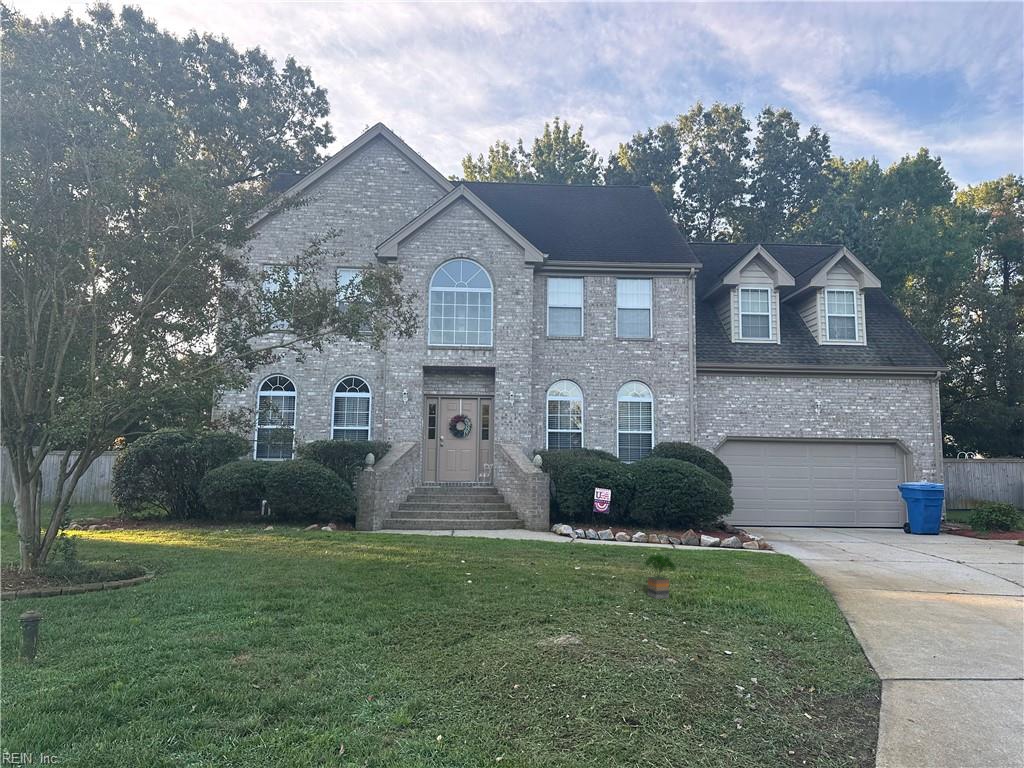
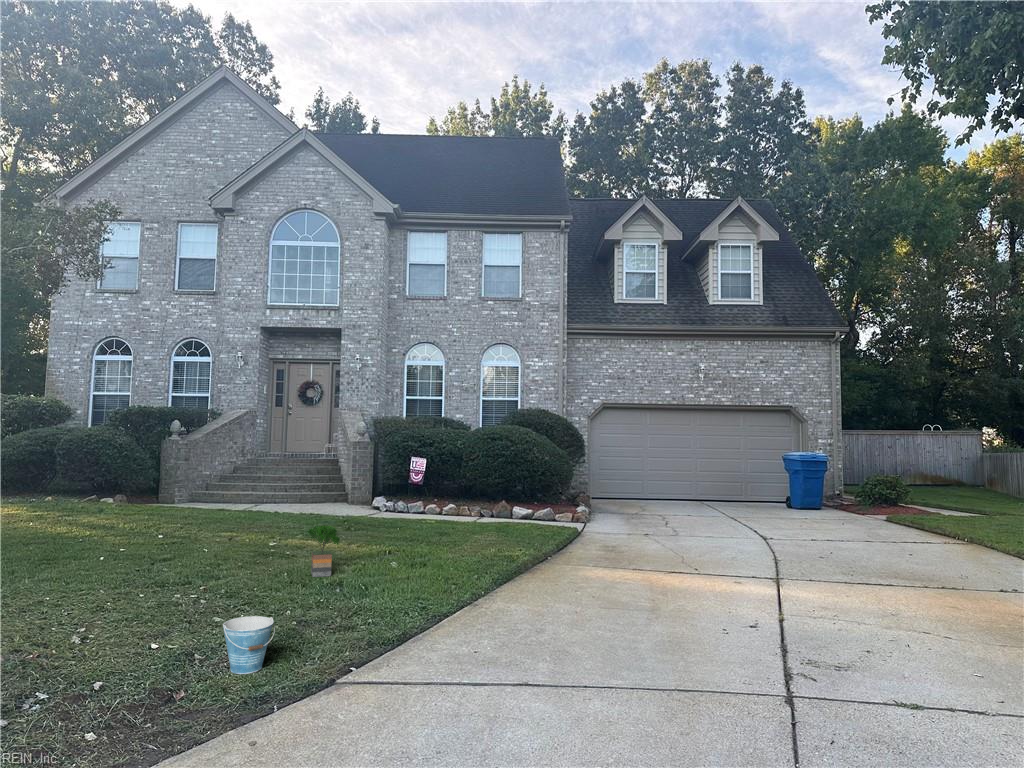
bucket: none [741,630,780,675] -> present [223,616,275,674]

